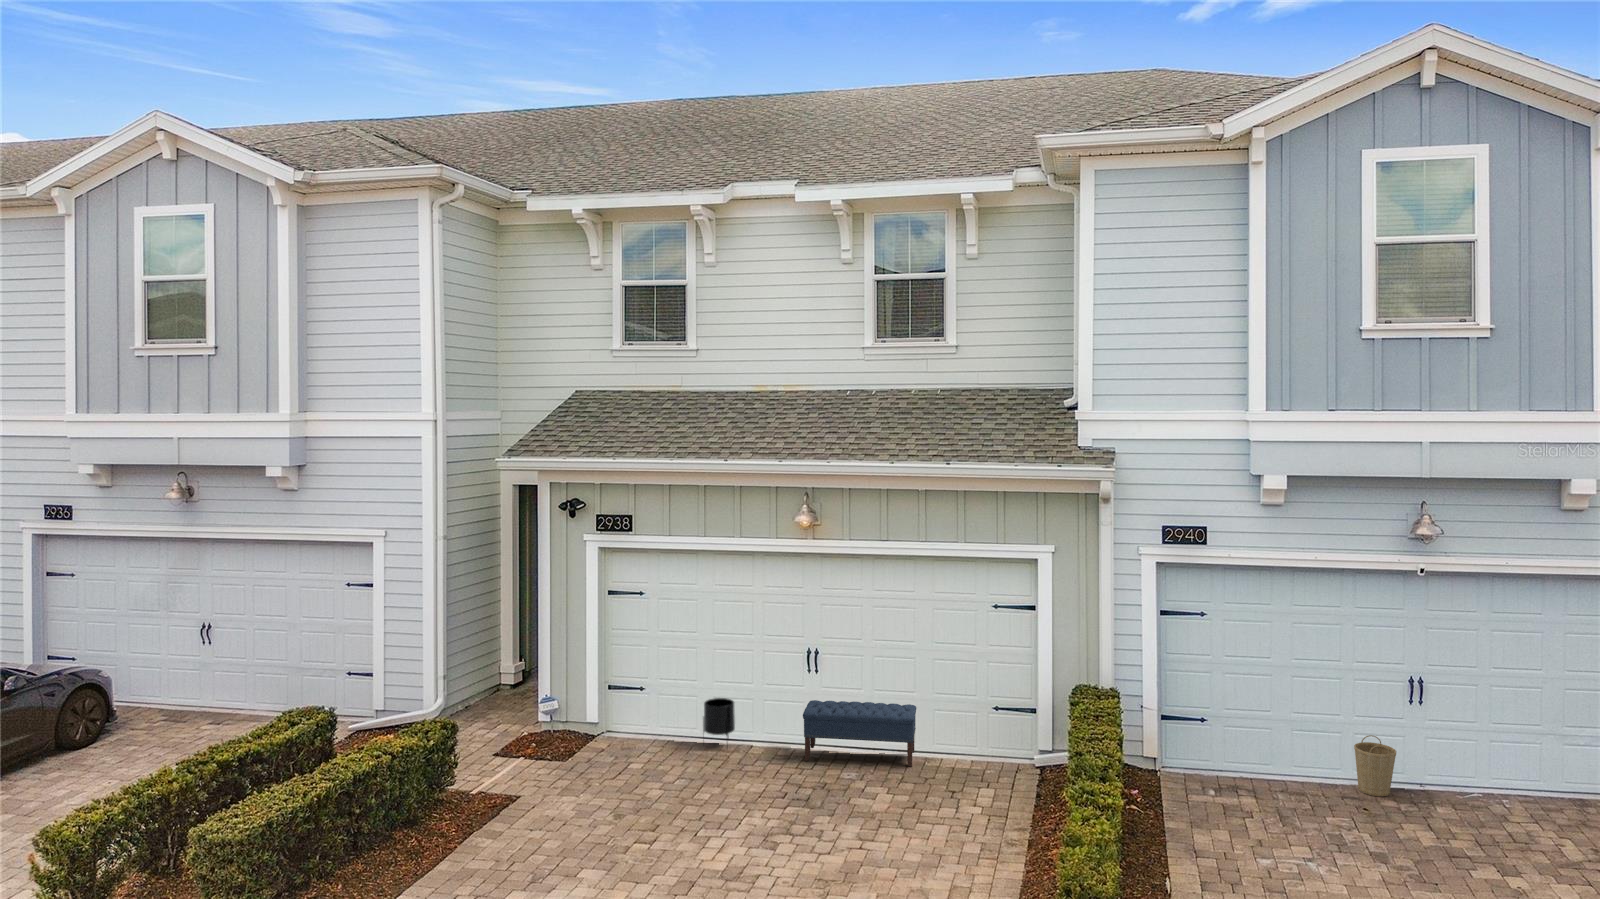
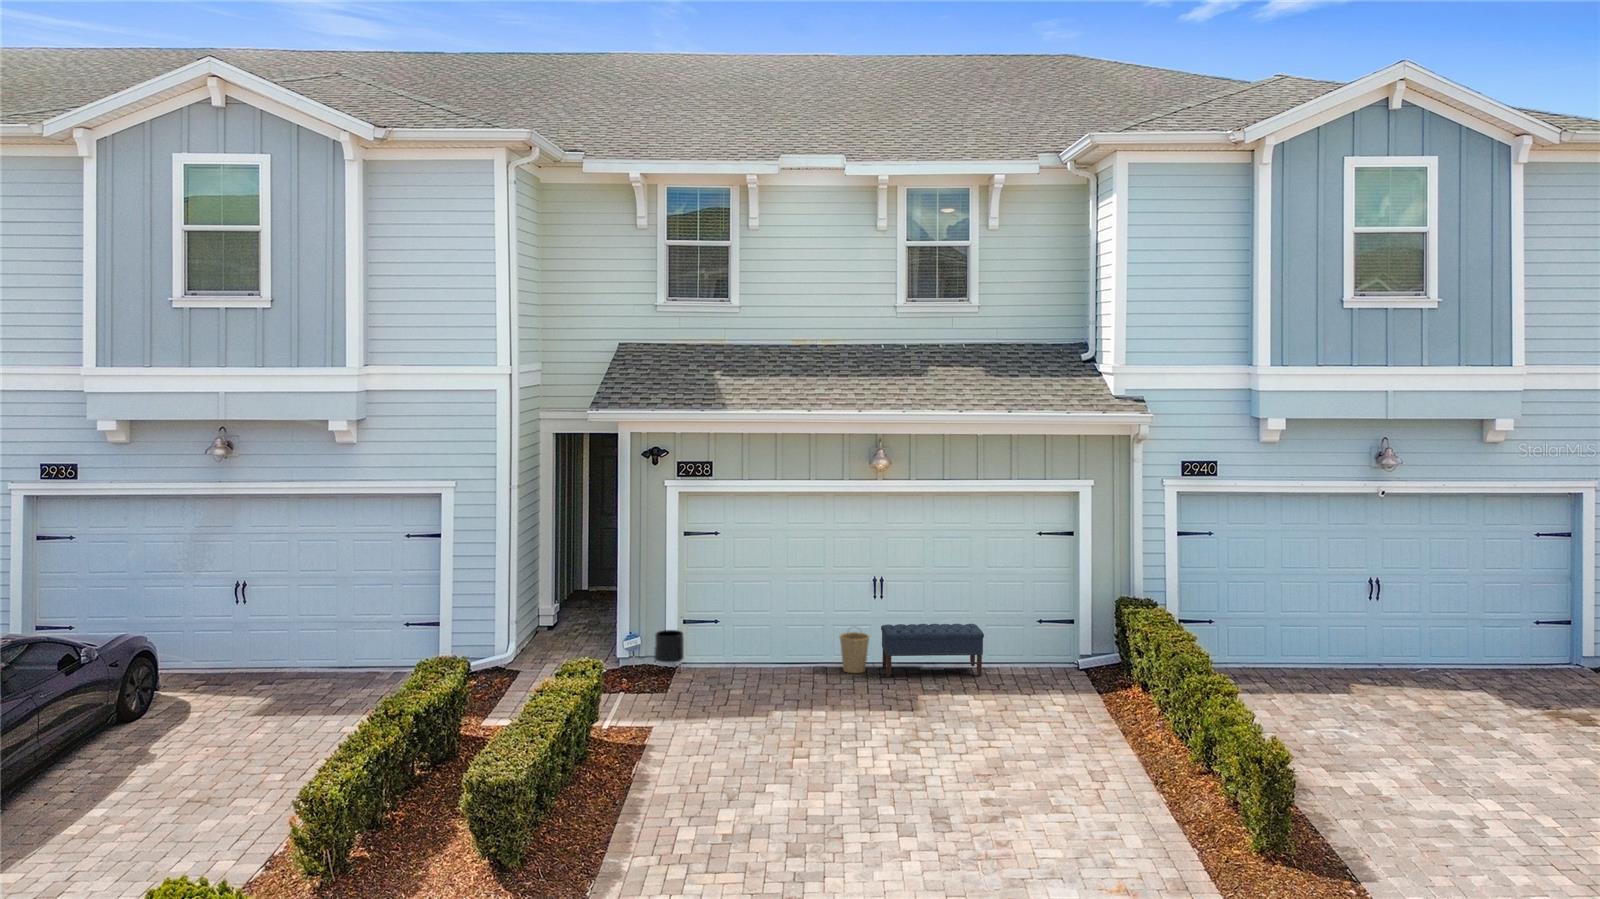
planter: present [703,698,735,739] -> present [655,630,684,663]
basket: present [1354,735,1396,796] -> present [840,632,869,673]

